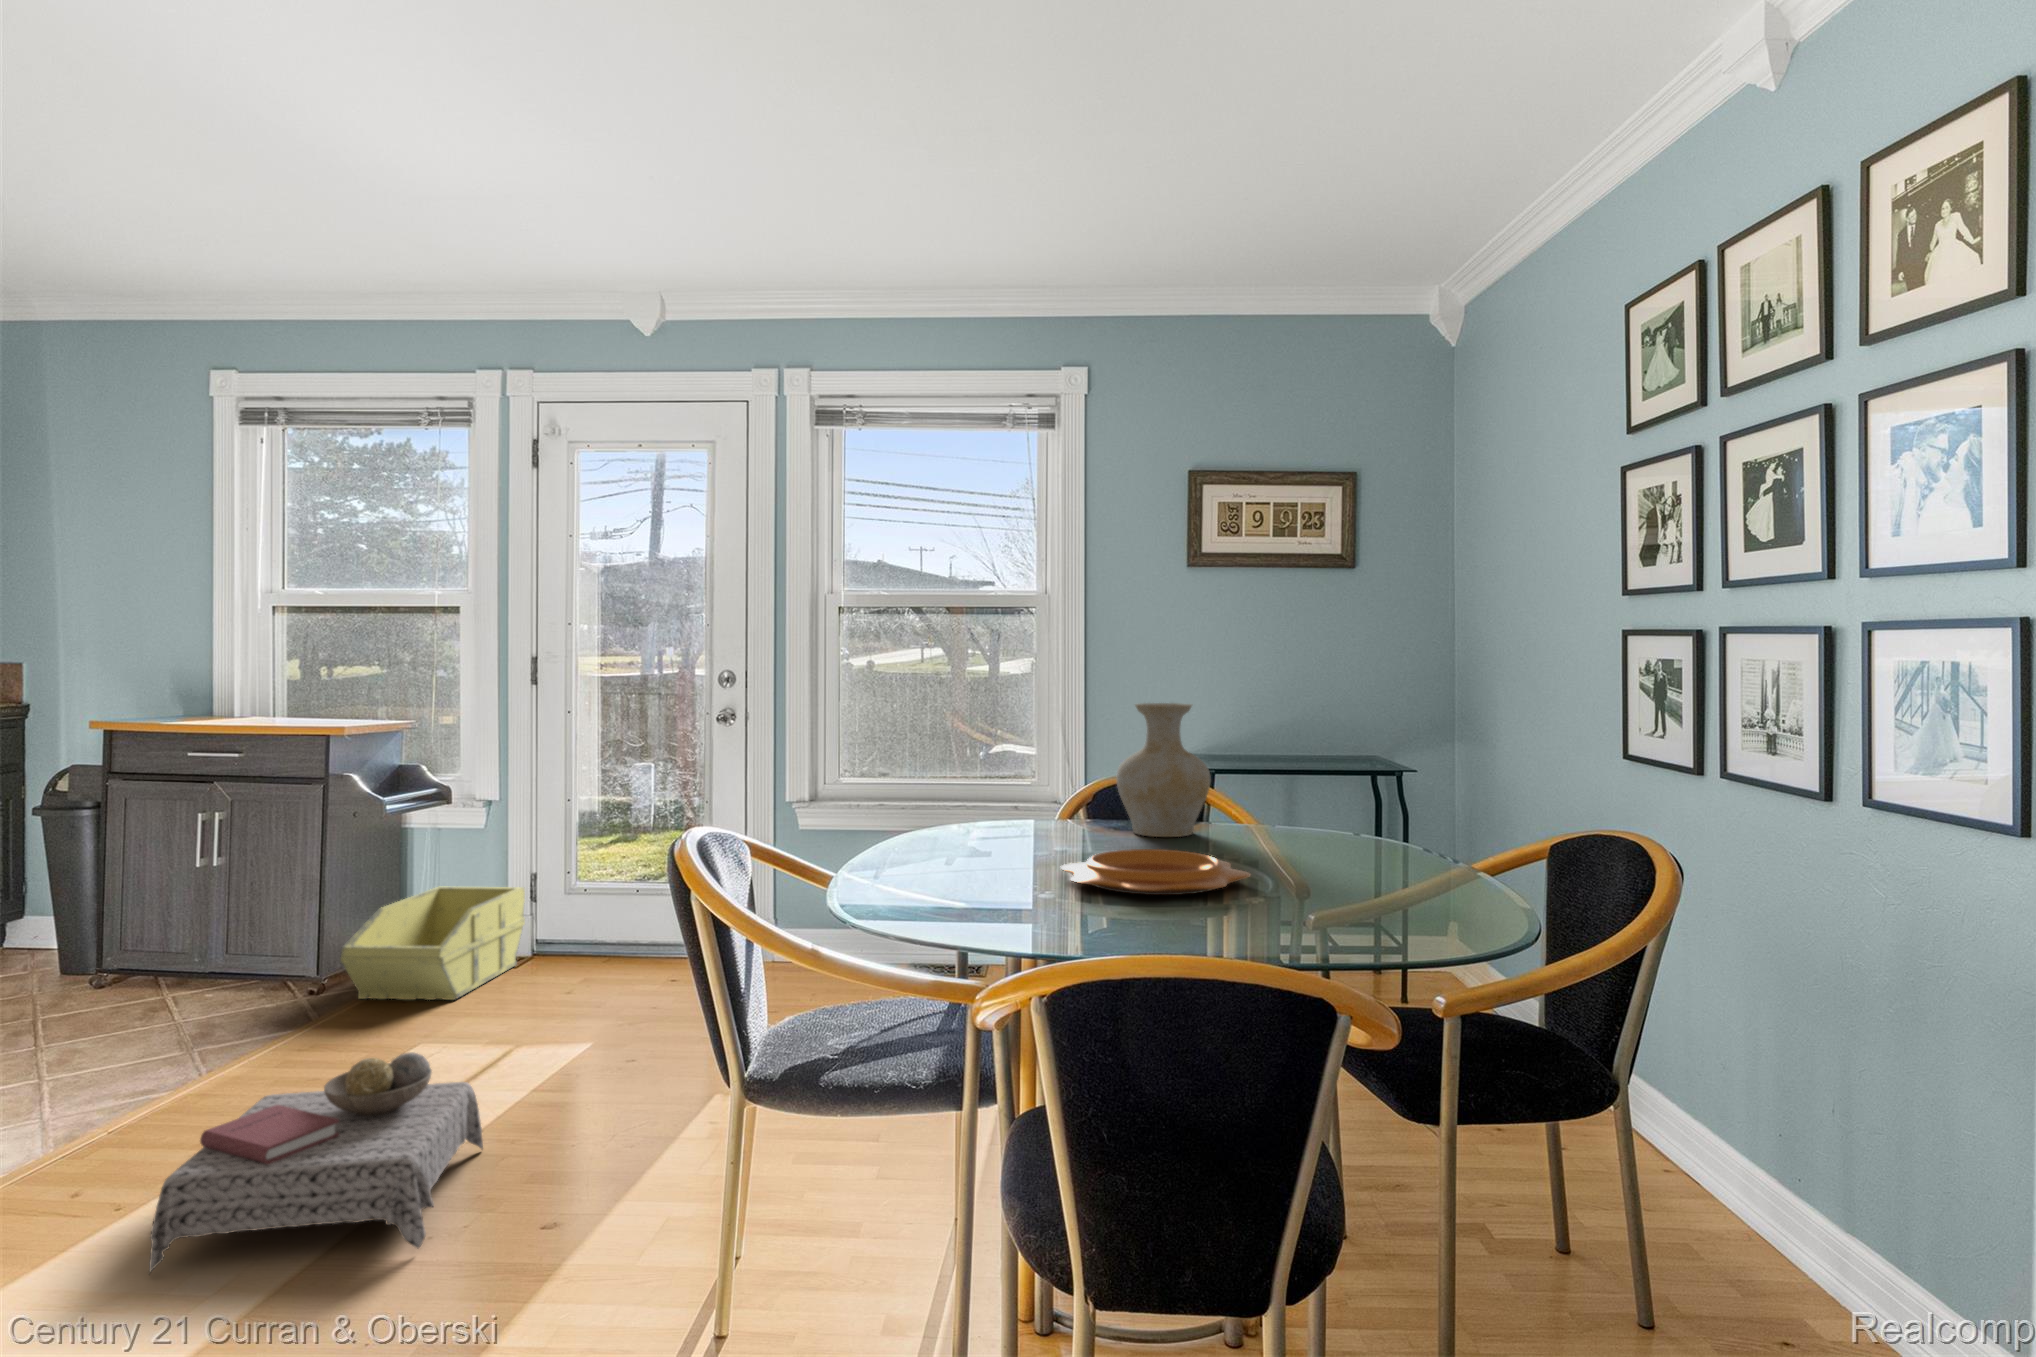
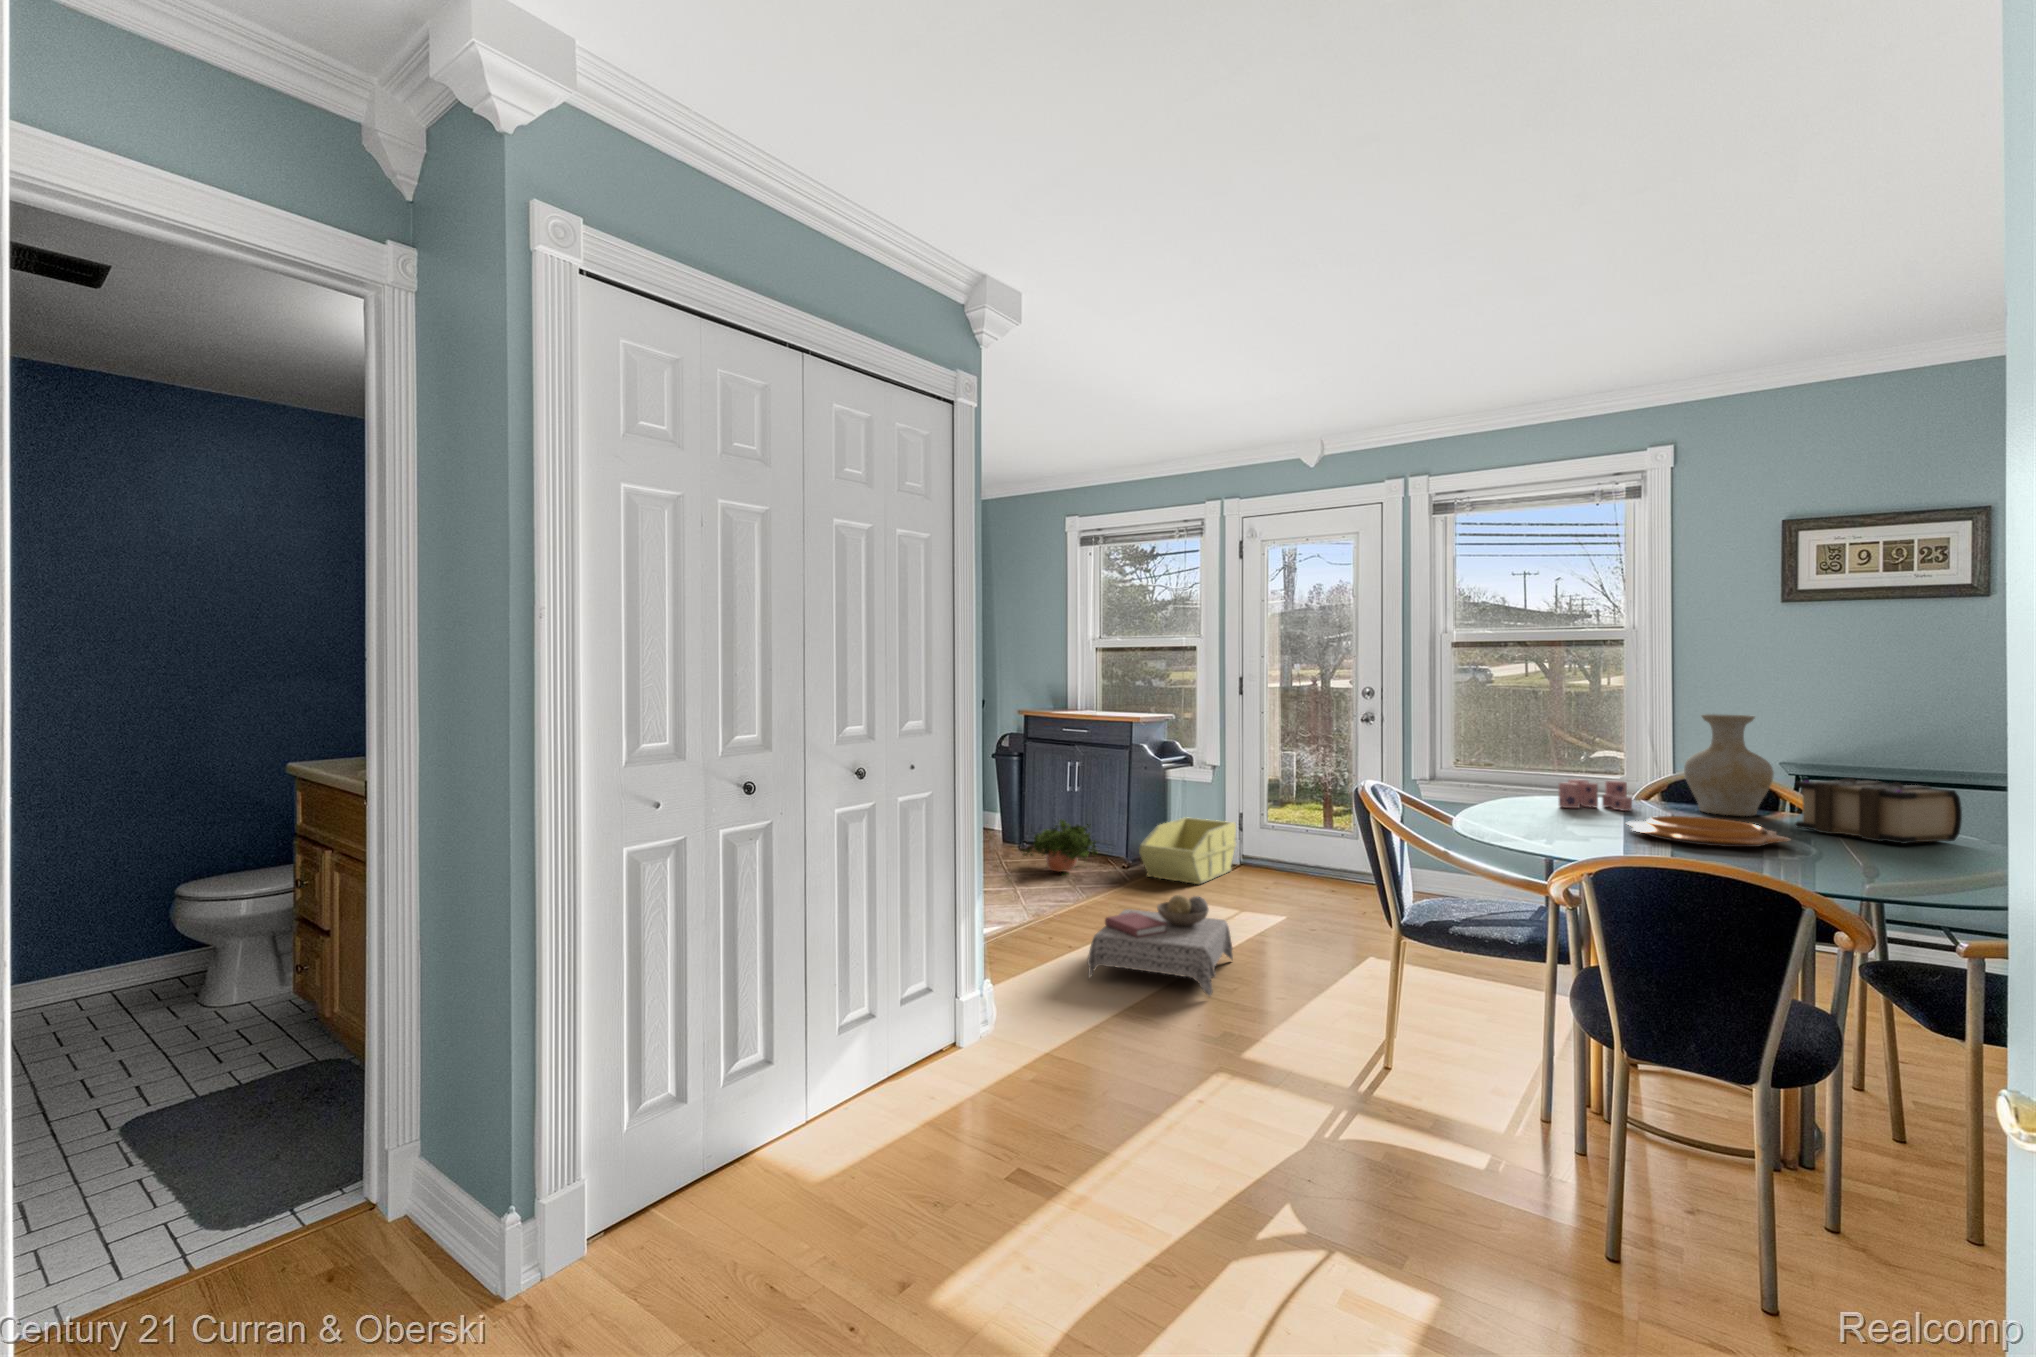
book: none [1239,781,1394,864] -> present [1795,778,1962,844]
candle: none [972,799,1061,845] -> present [1559,779,1632,811]
potted plant: none [76,916,264,1028] -> present [1023,819,1098,872]

